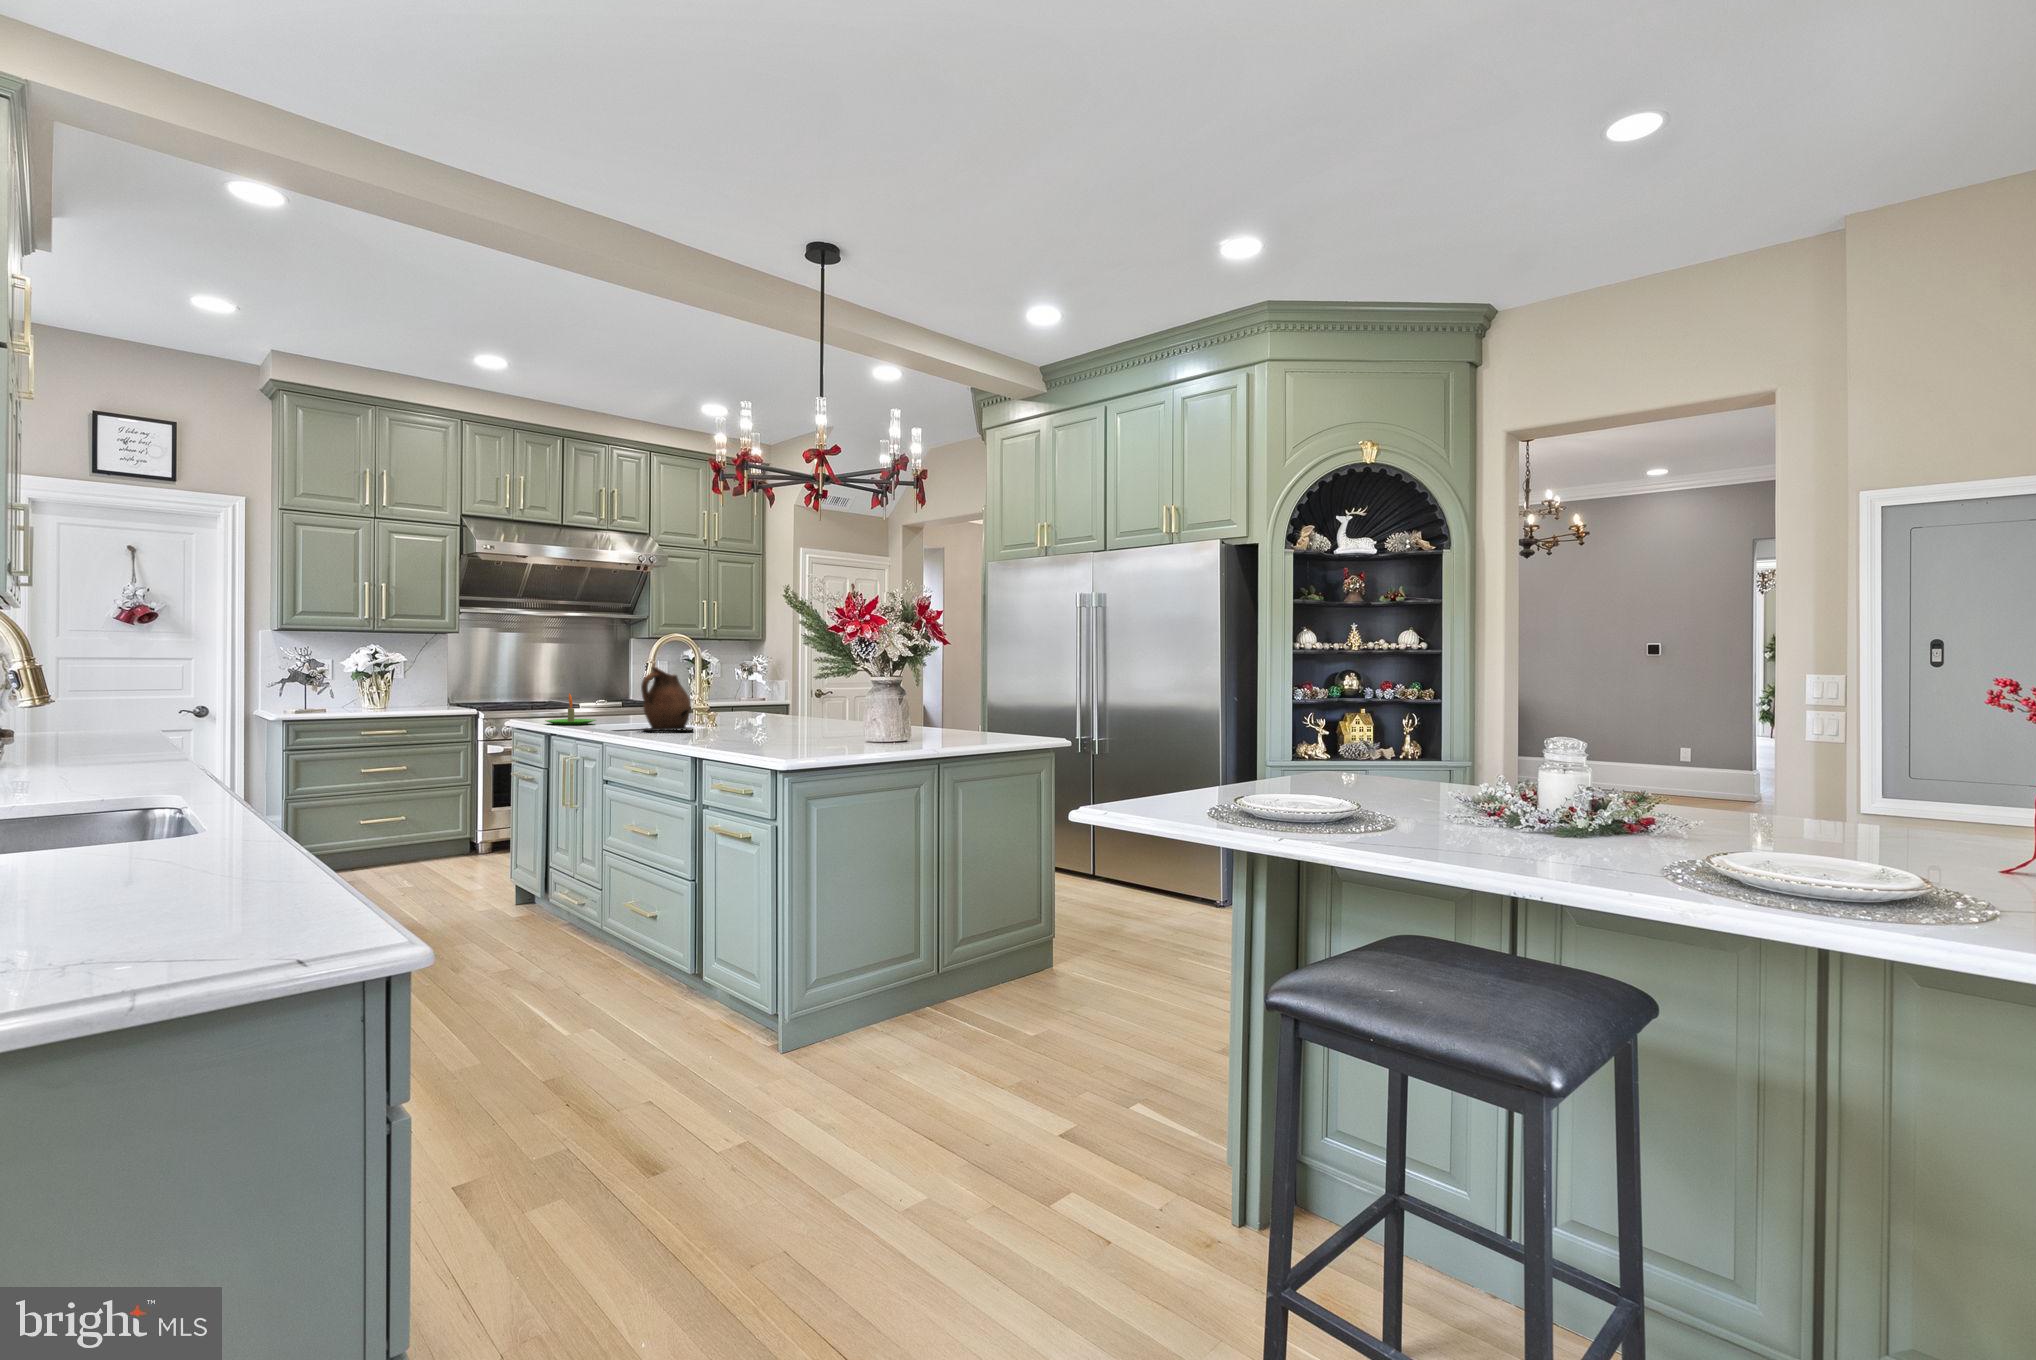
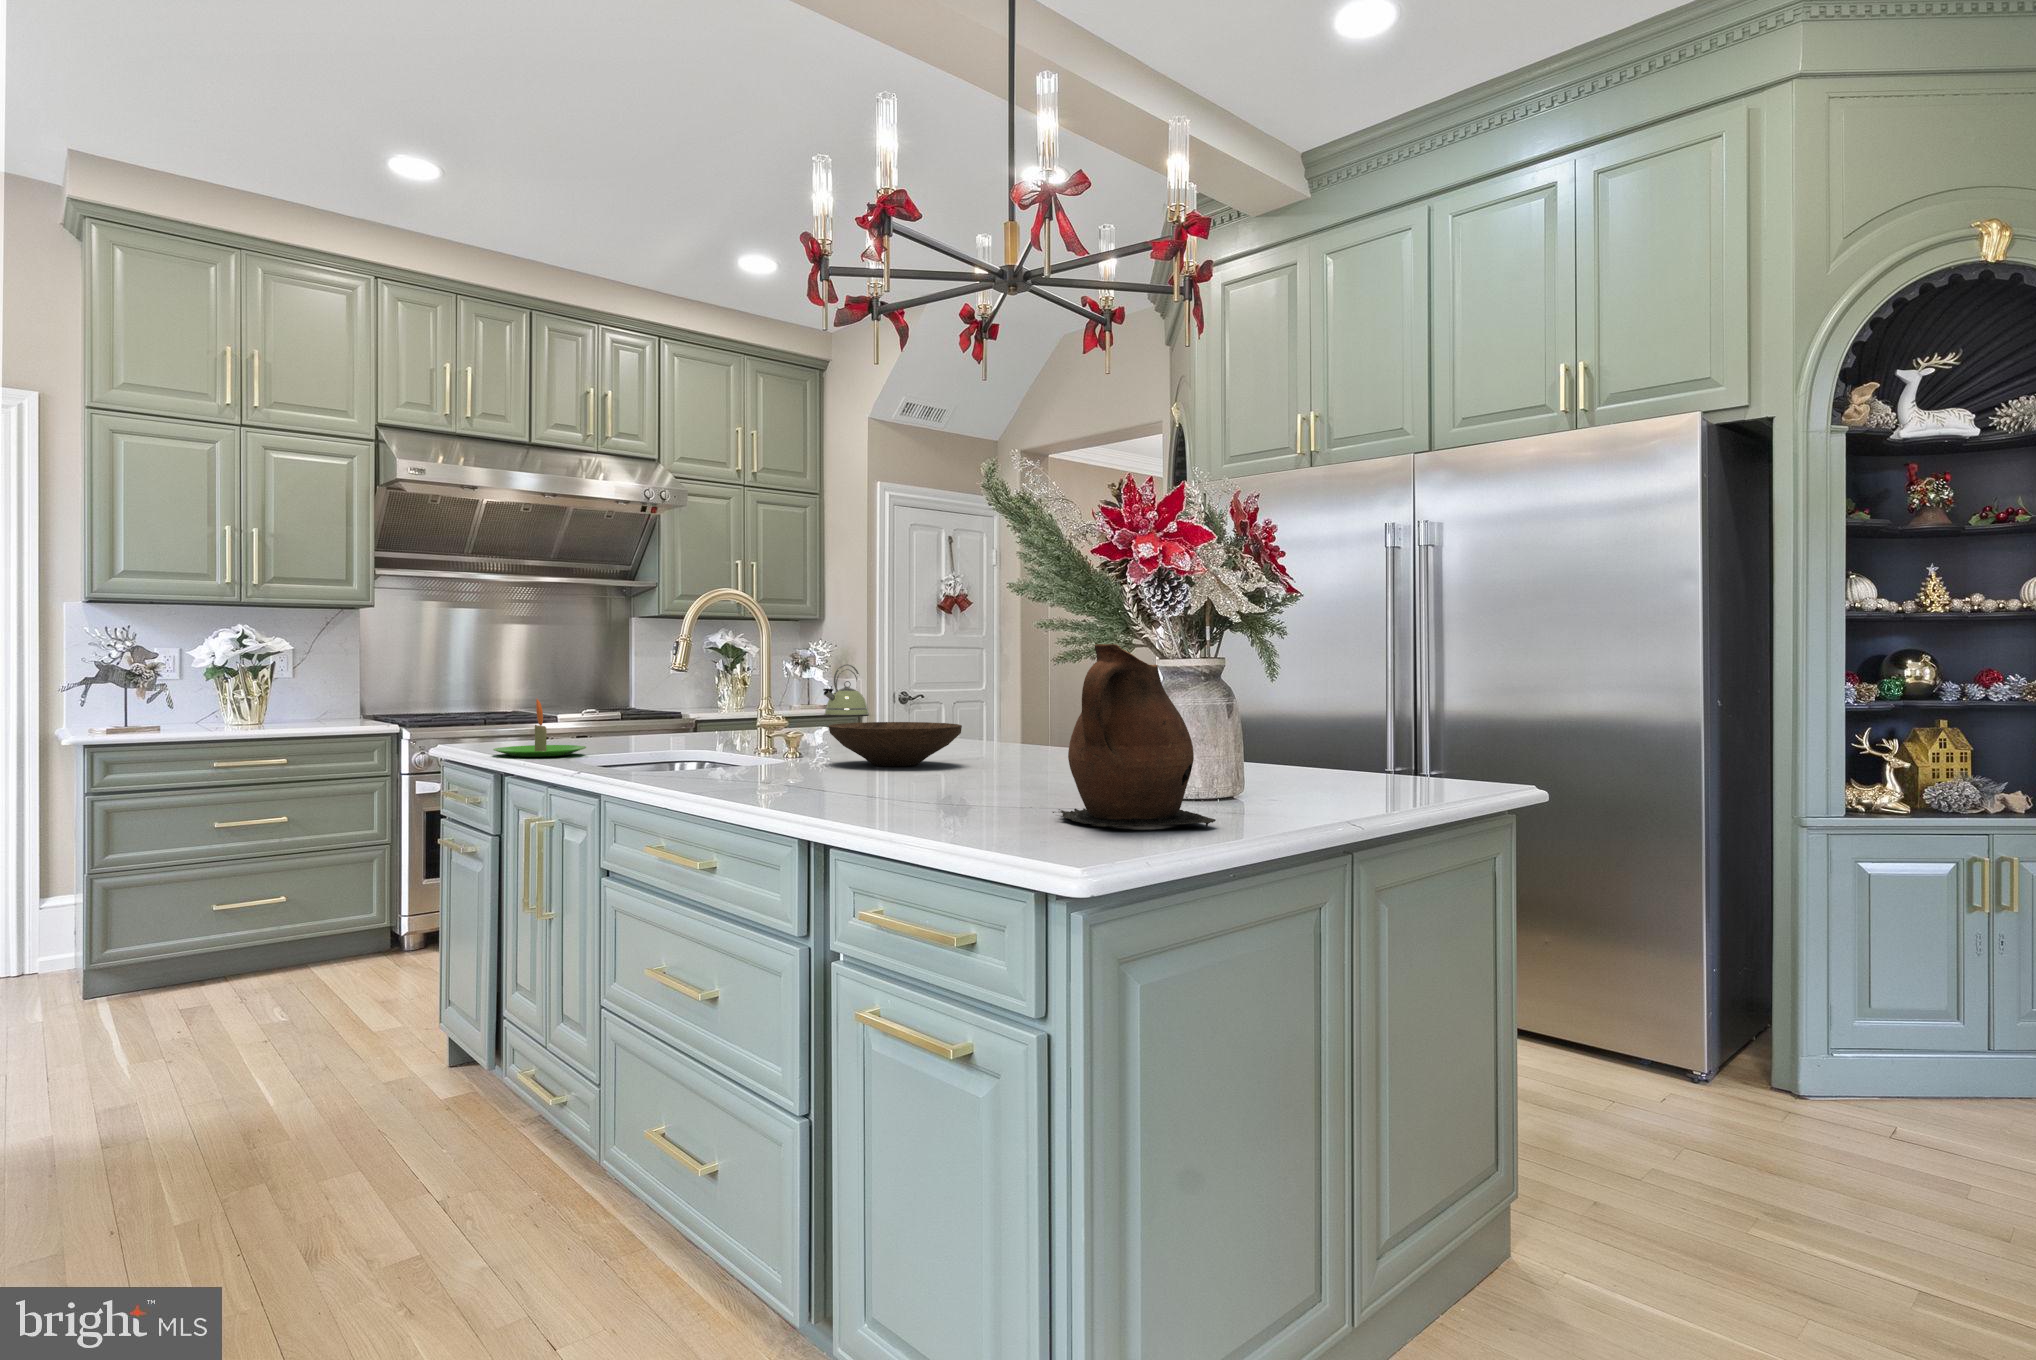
ceramic pitcher: present [641,667,693,731] -> present [1053,644,1216,827]
kettle: none [762,671,794,706] -> present [823,664,869,716]
wooden bowl: none [728,707,801,730] -> present [829,722,962,766]

